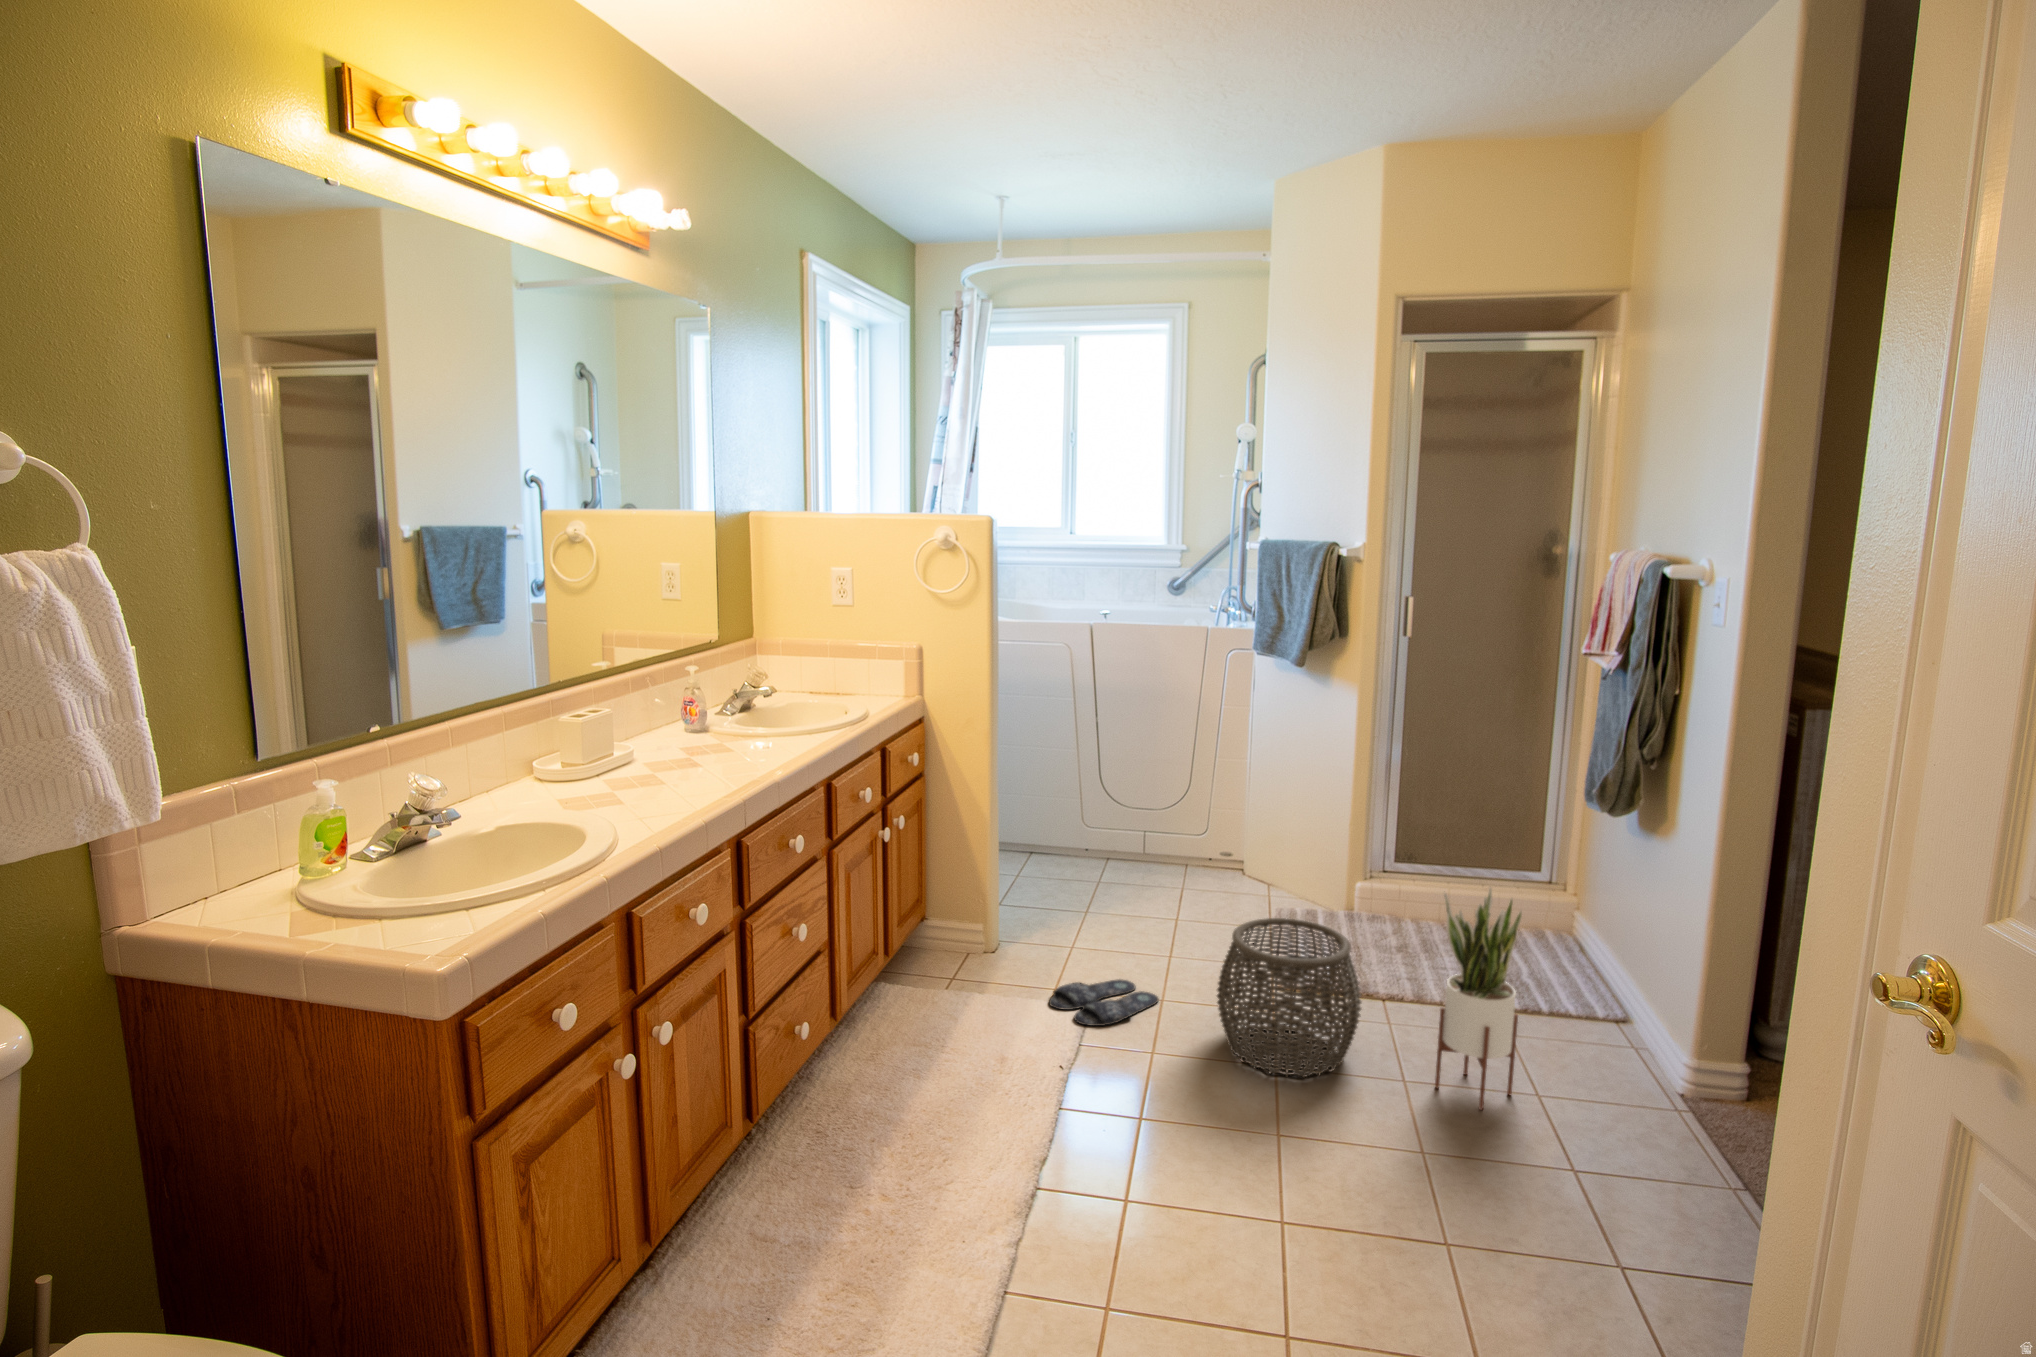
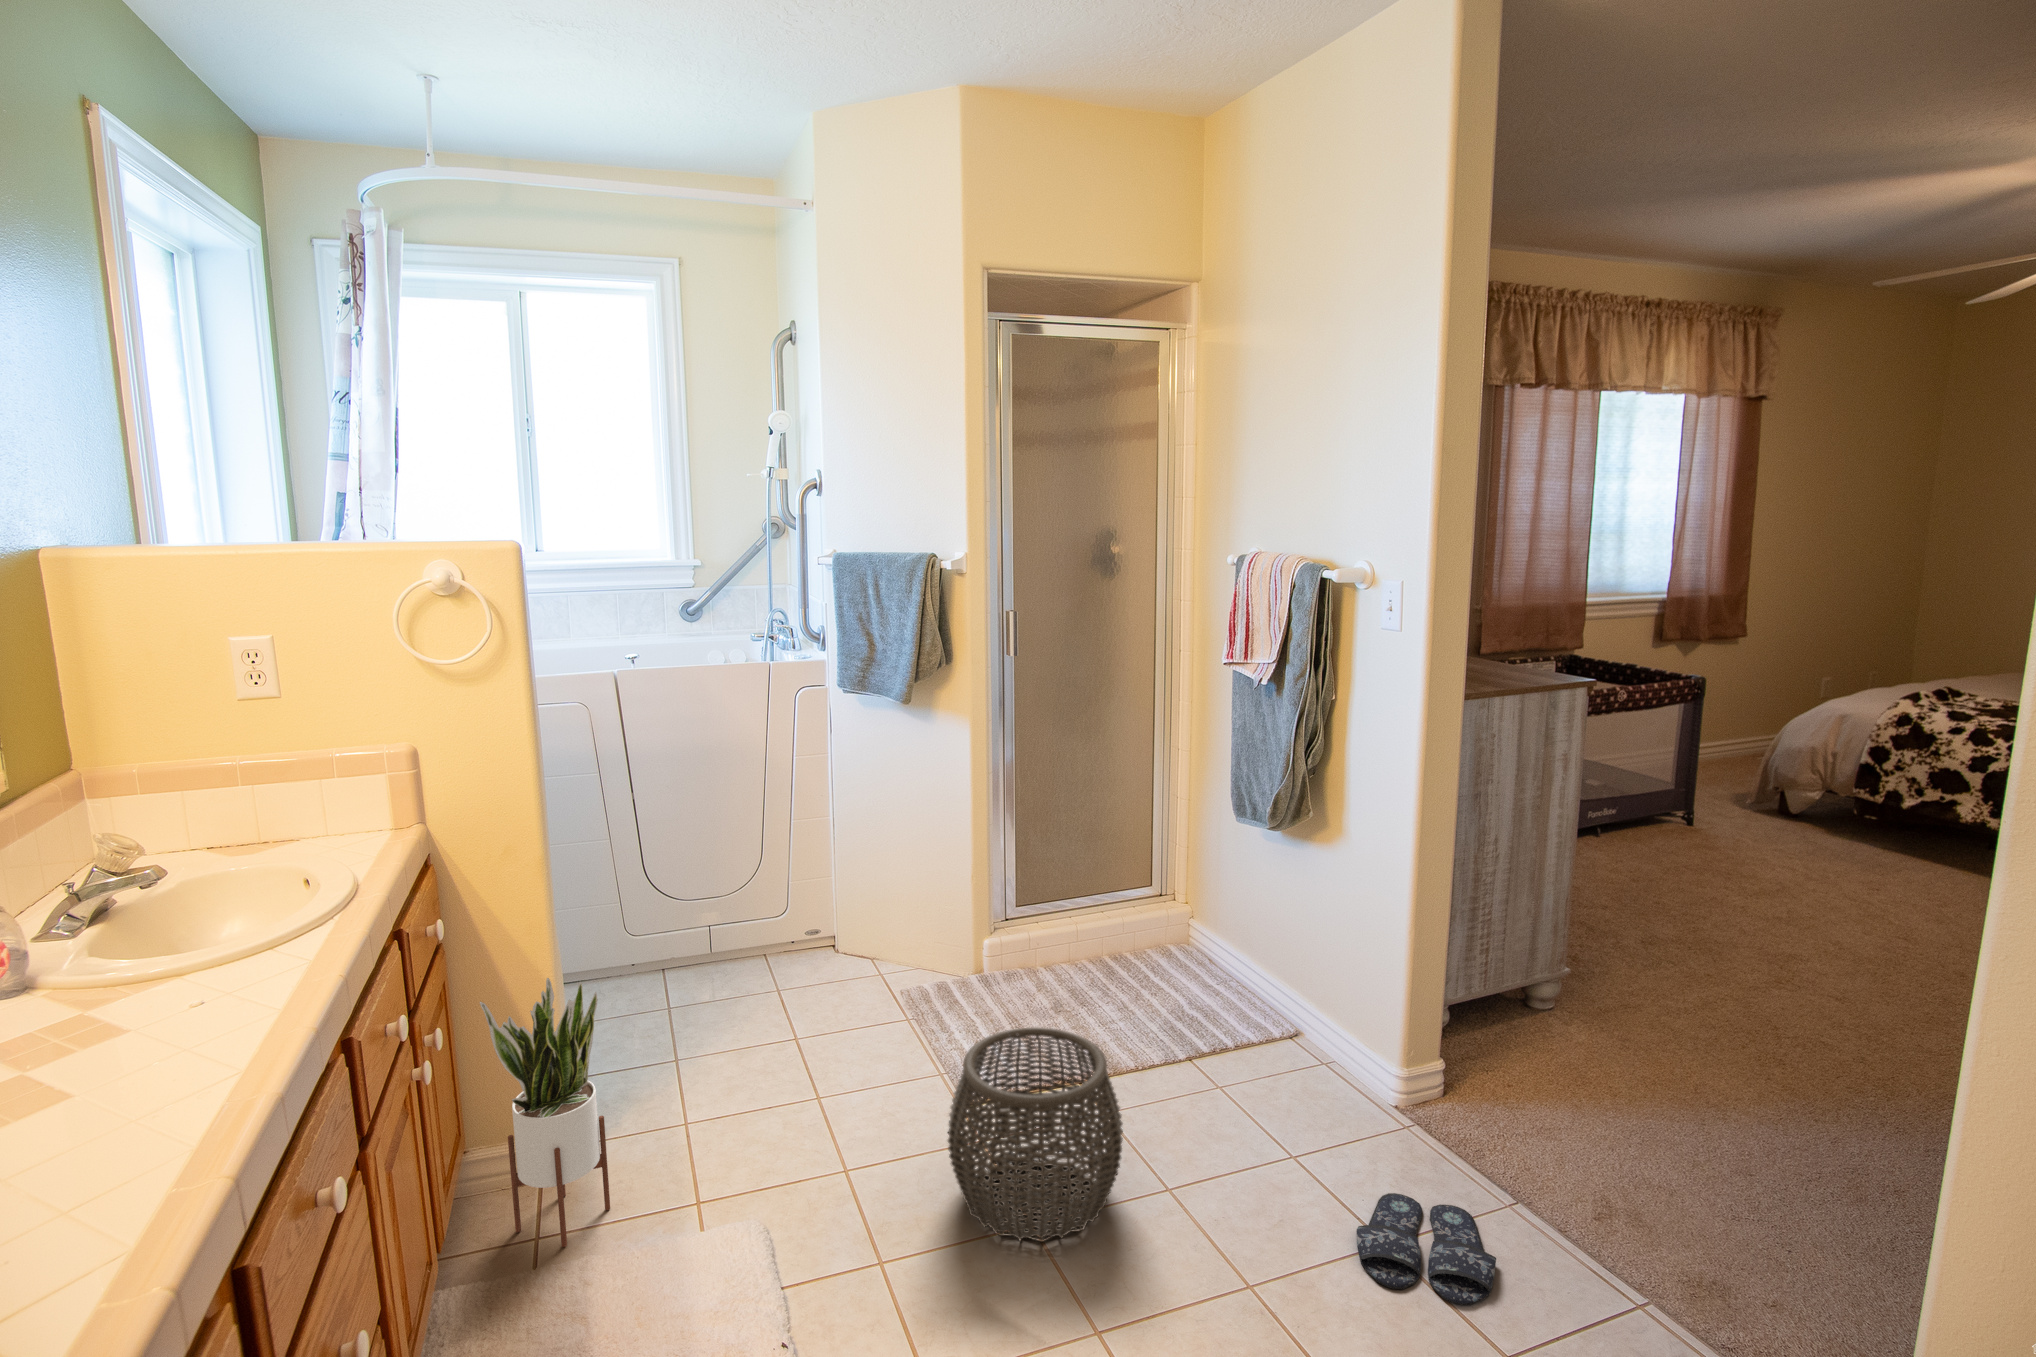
potted plant: present [1435,888,1522,1110] -> present [480,978,610,1247]
slippers: present [1049,979,1158,1026] -> present [1356,1193,1496,1306]

